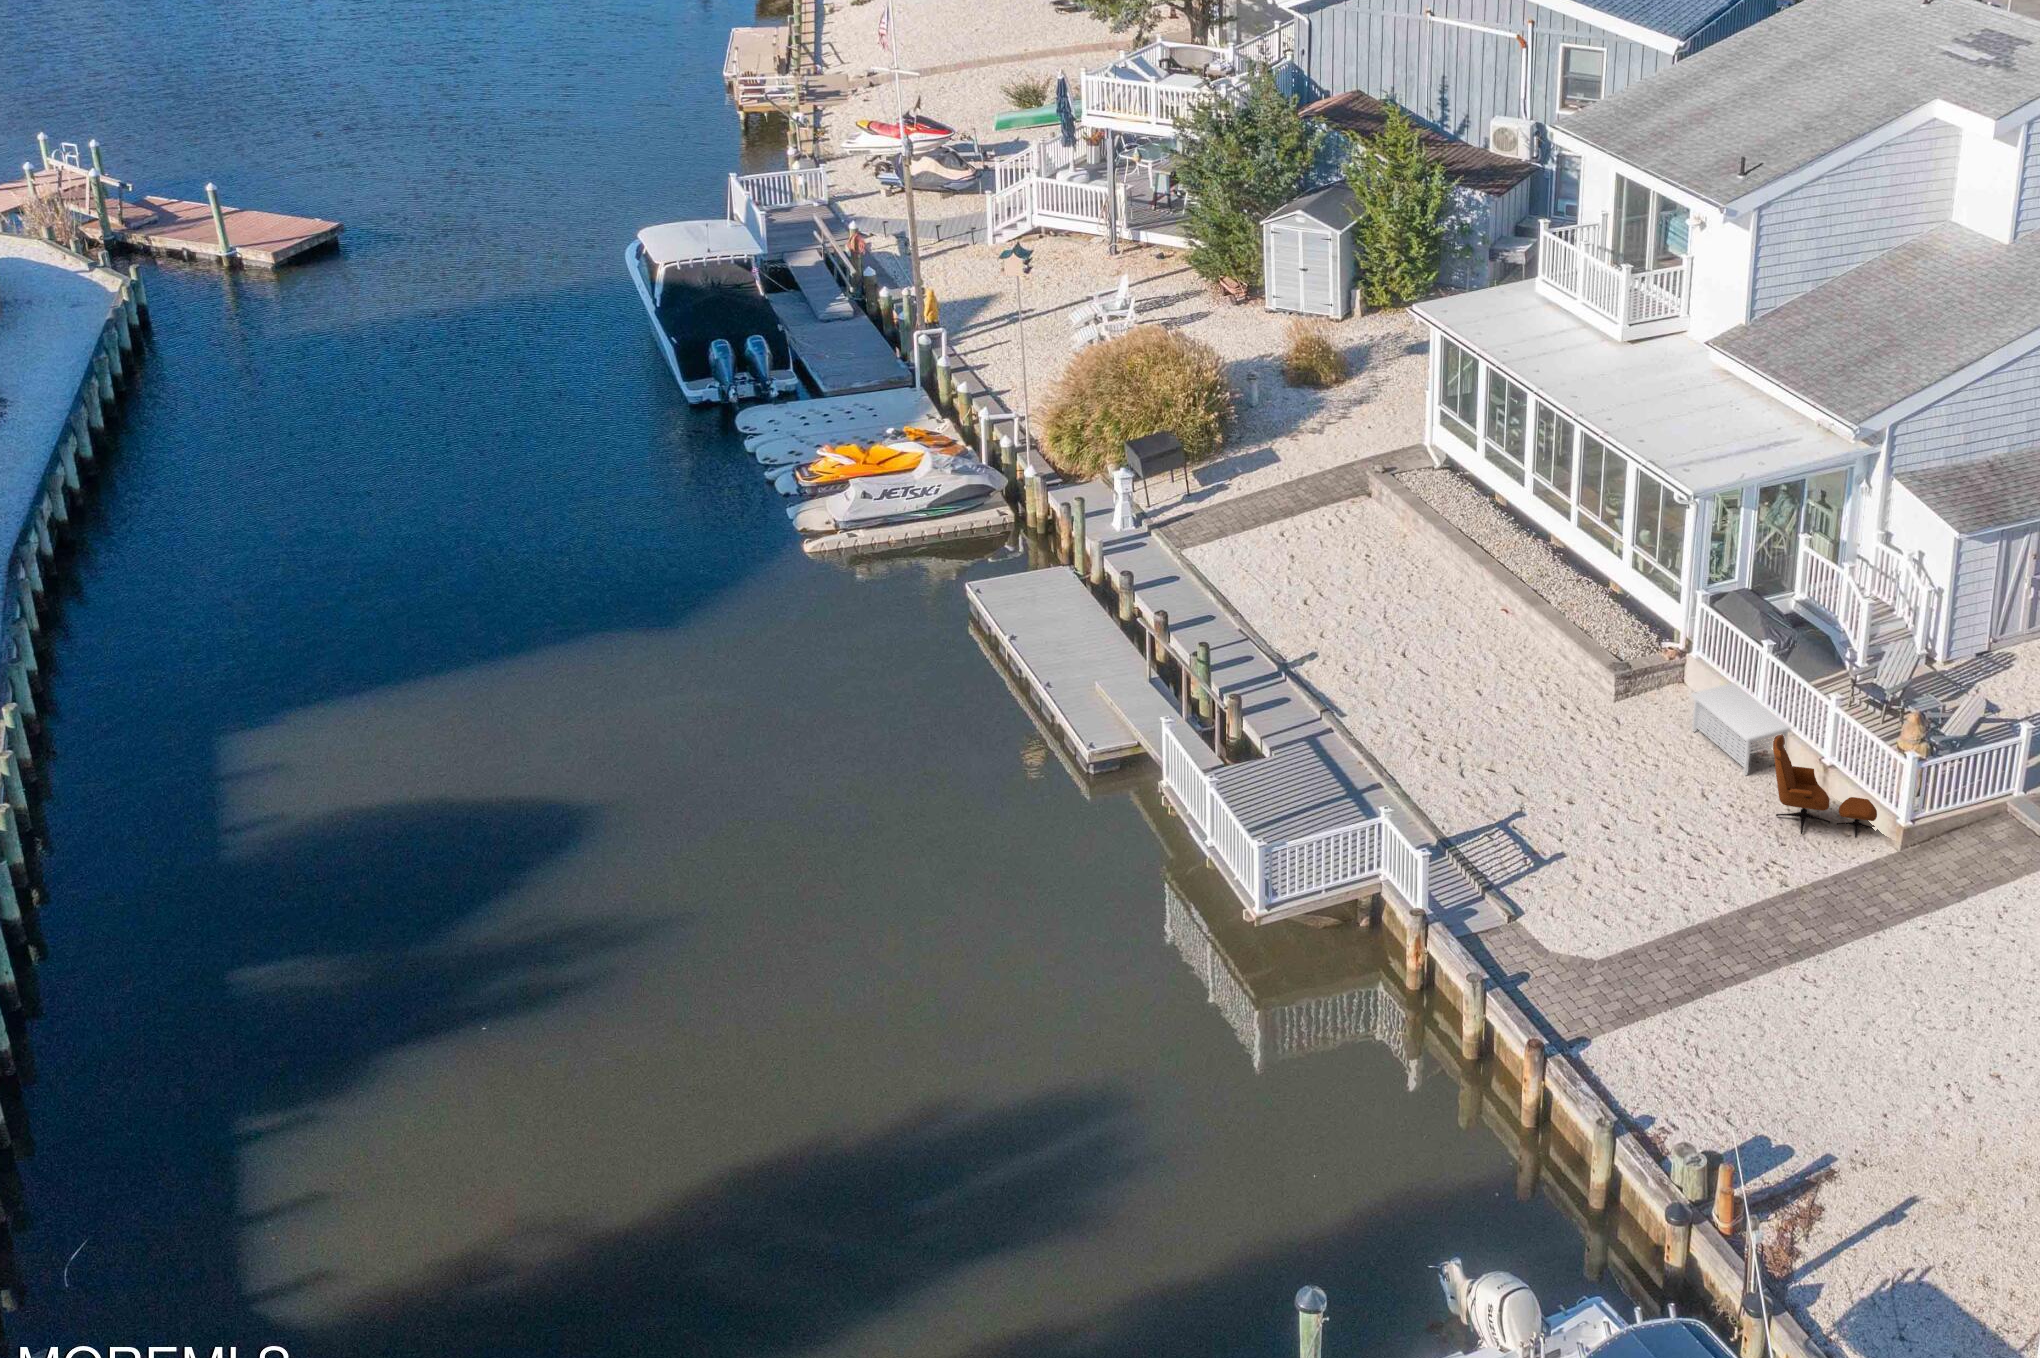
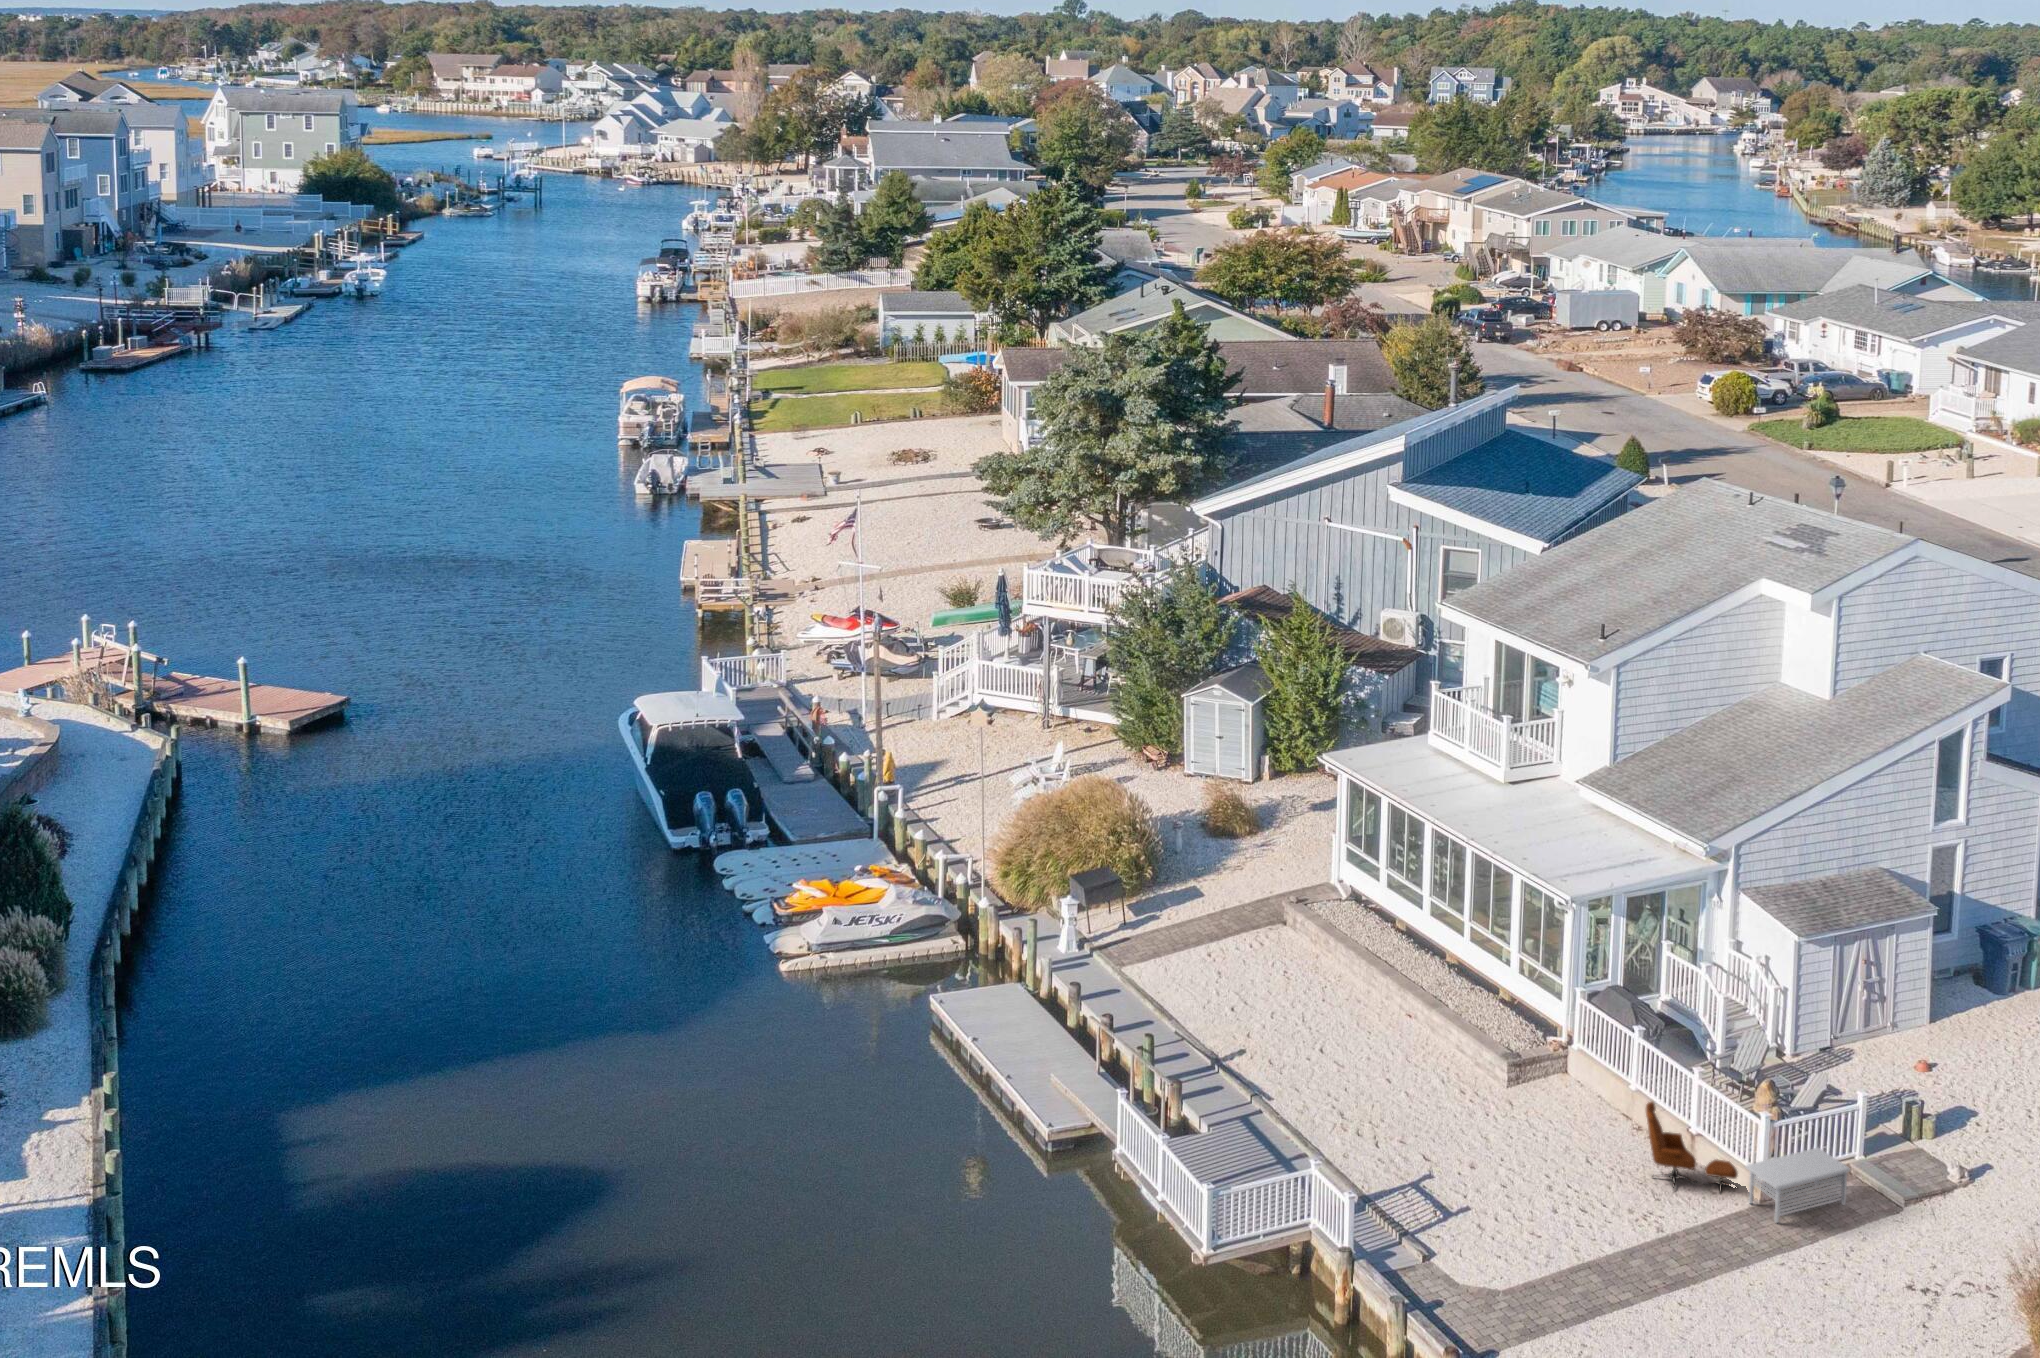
storage bench: present [1691,683,1791,775] -> present [1746,1148,1850,1223]

